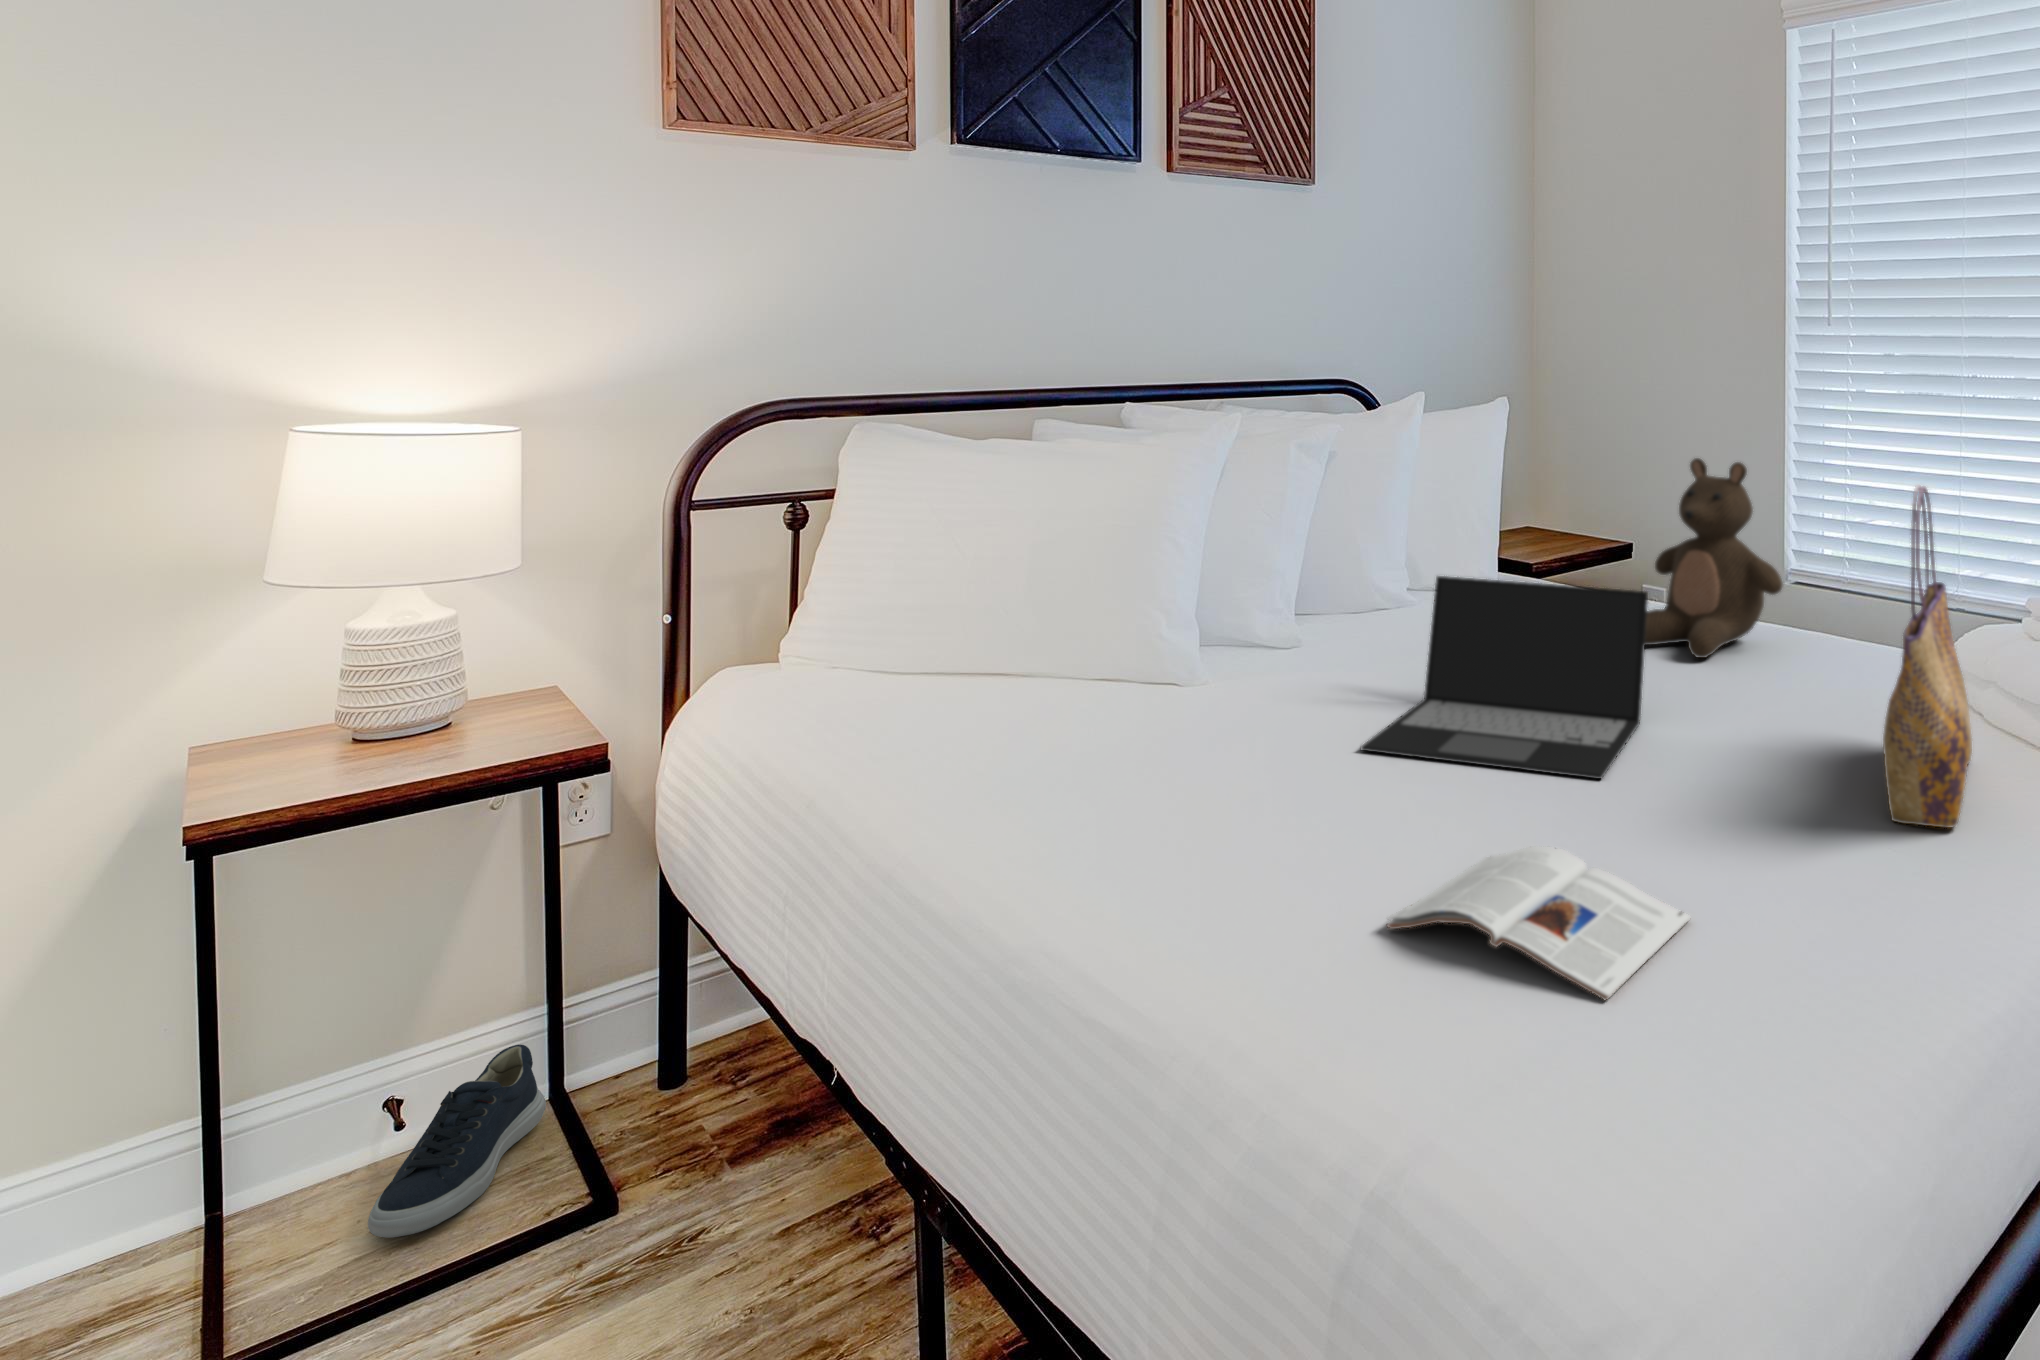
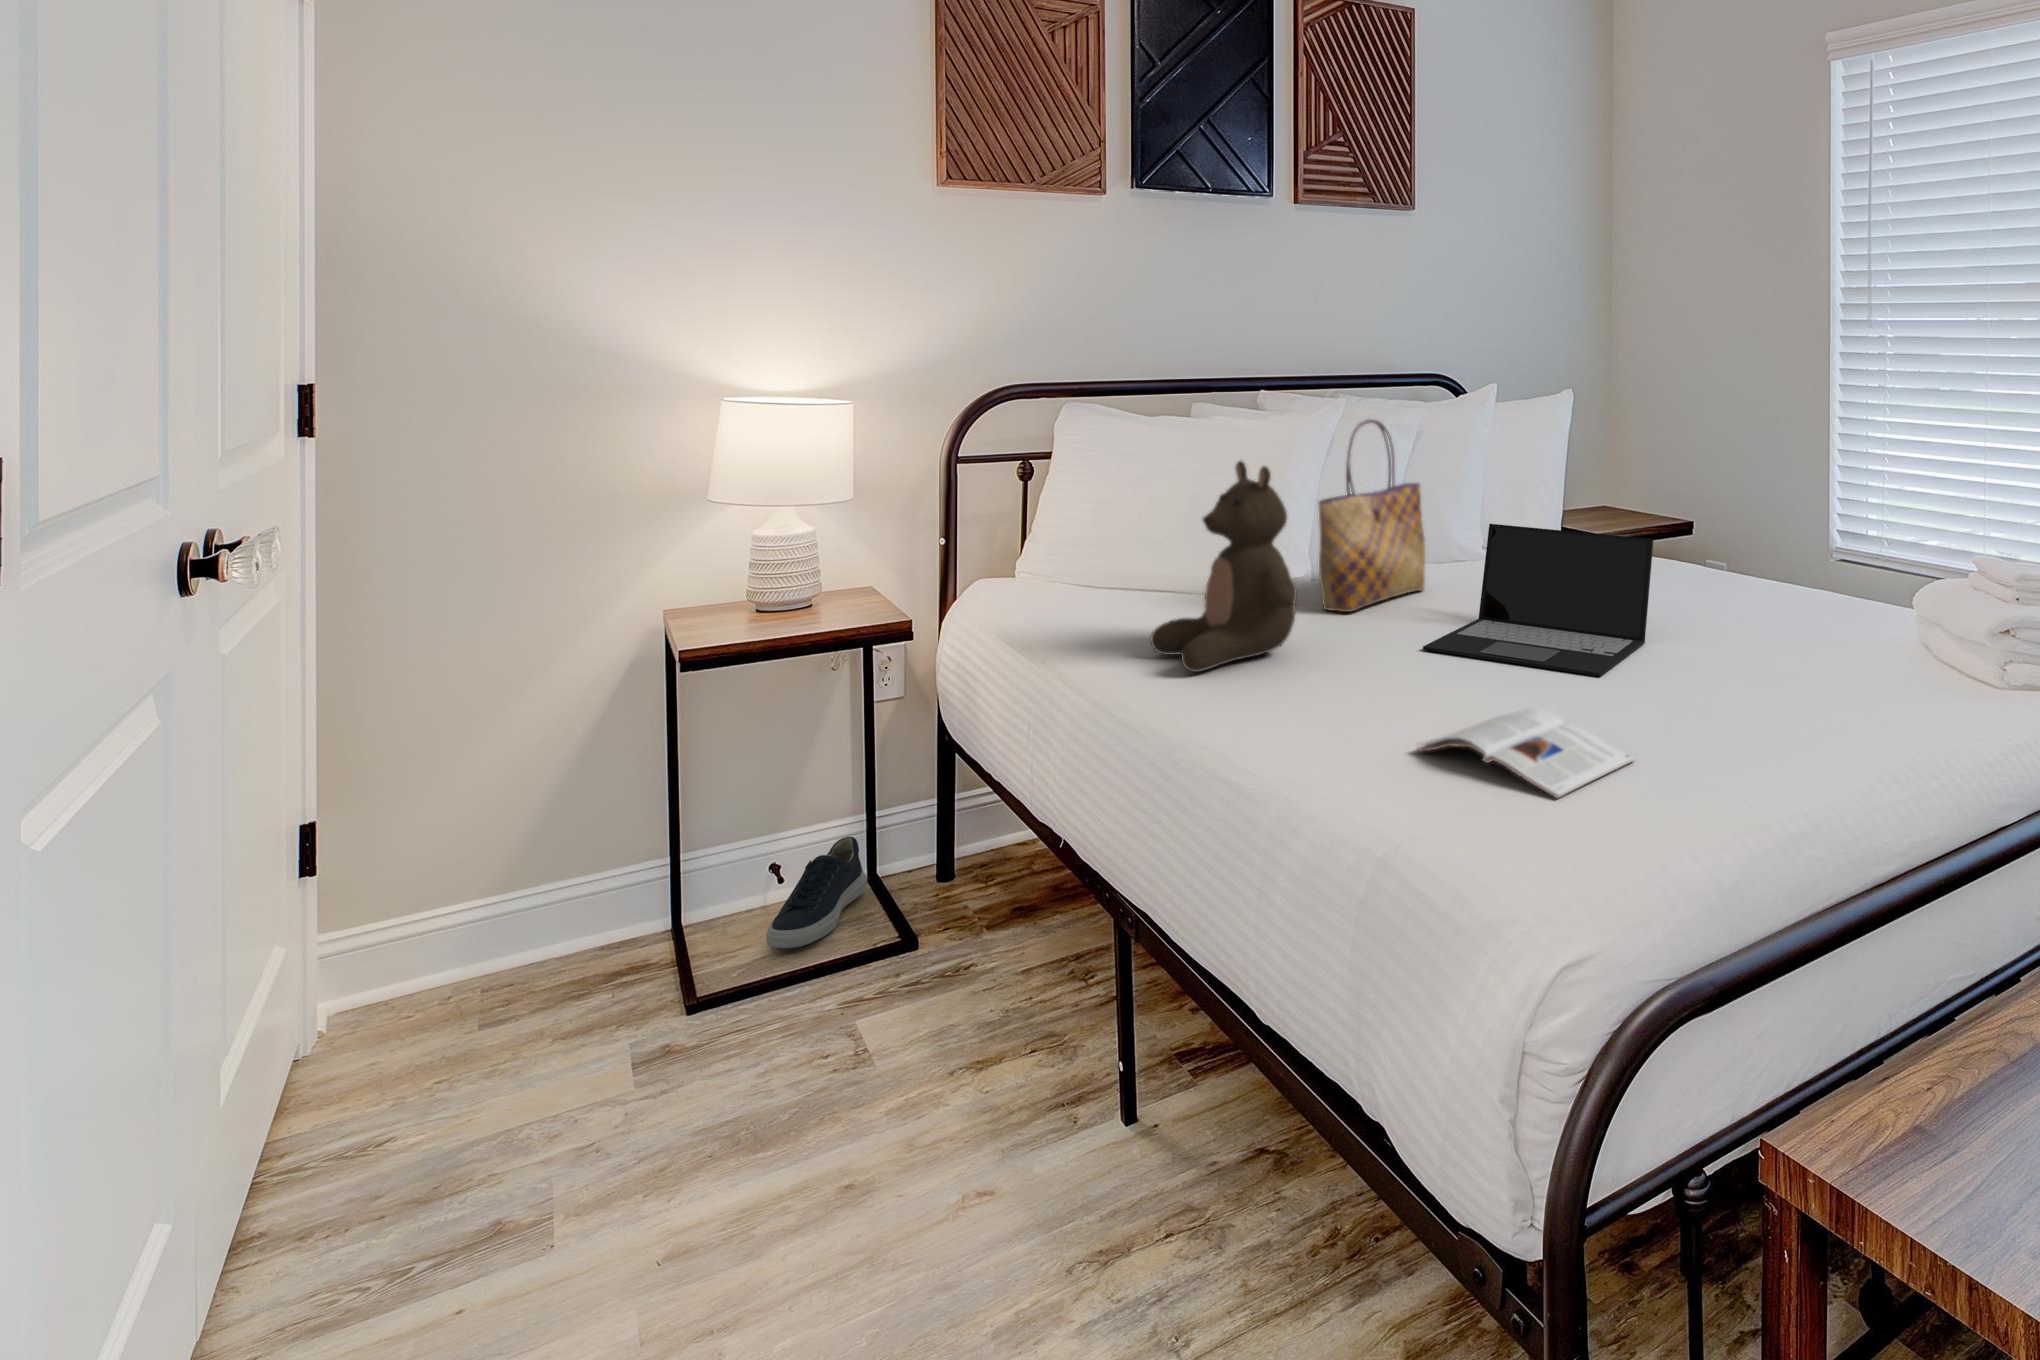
stuffed bear: present [1645,458,1783,658] -> present [1151,461,1297,672]
tote bag: present [1883,485,1972,828] -> present [1319,418,1425,612]

